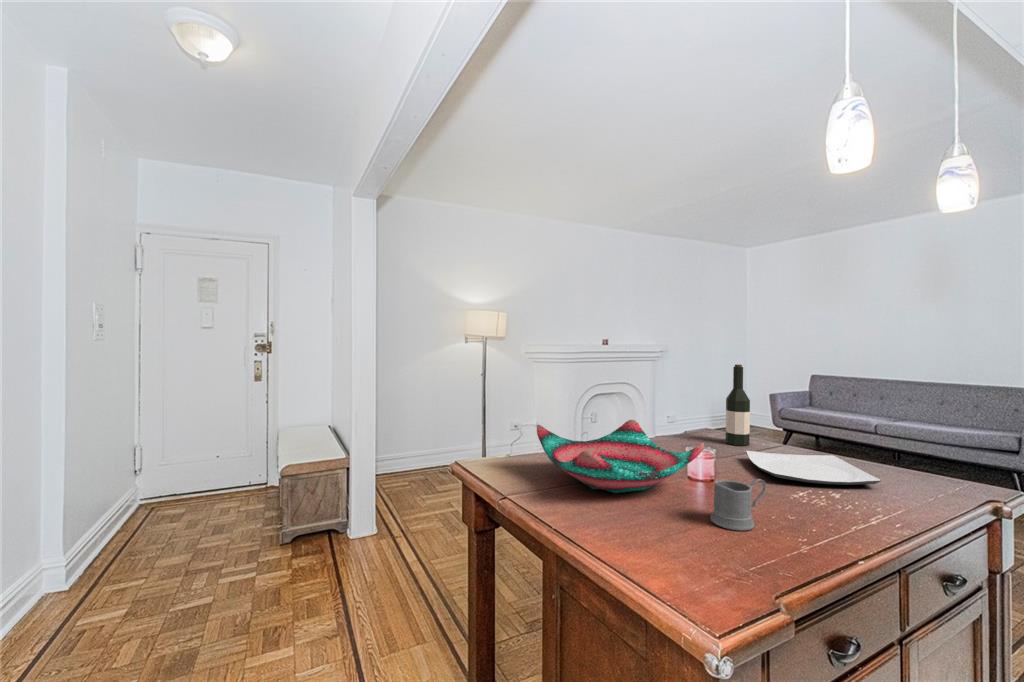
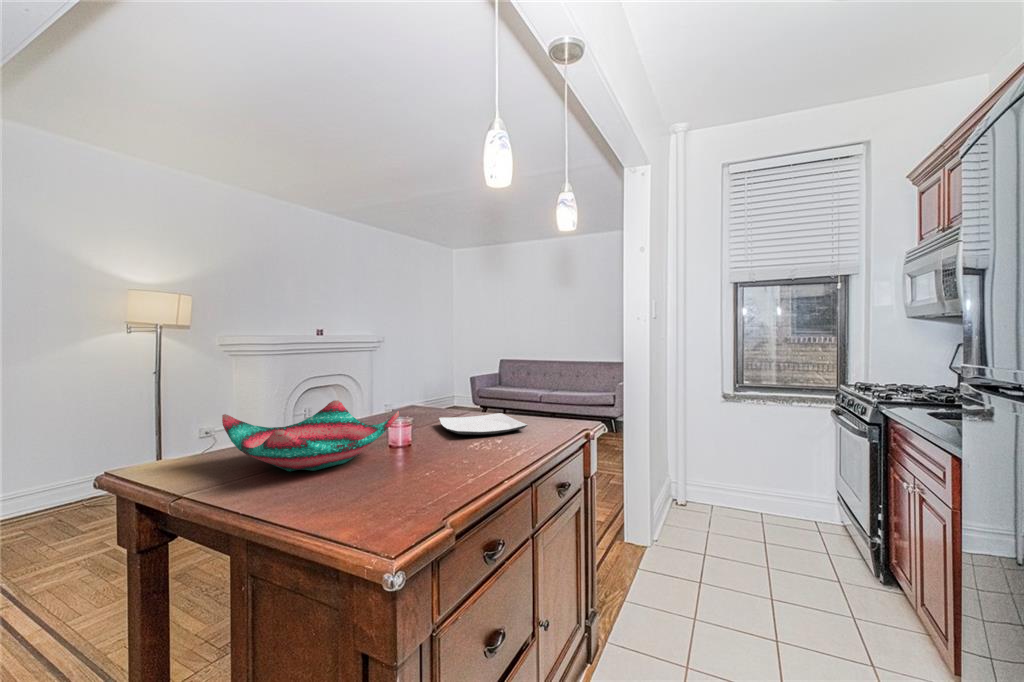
wine bottle: present [726,364,750,446] -> none [425,346,444,416]
mug: present [710,479,766,531] -> none [401,433,446,479]

